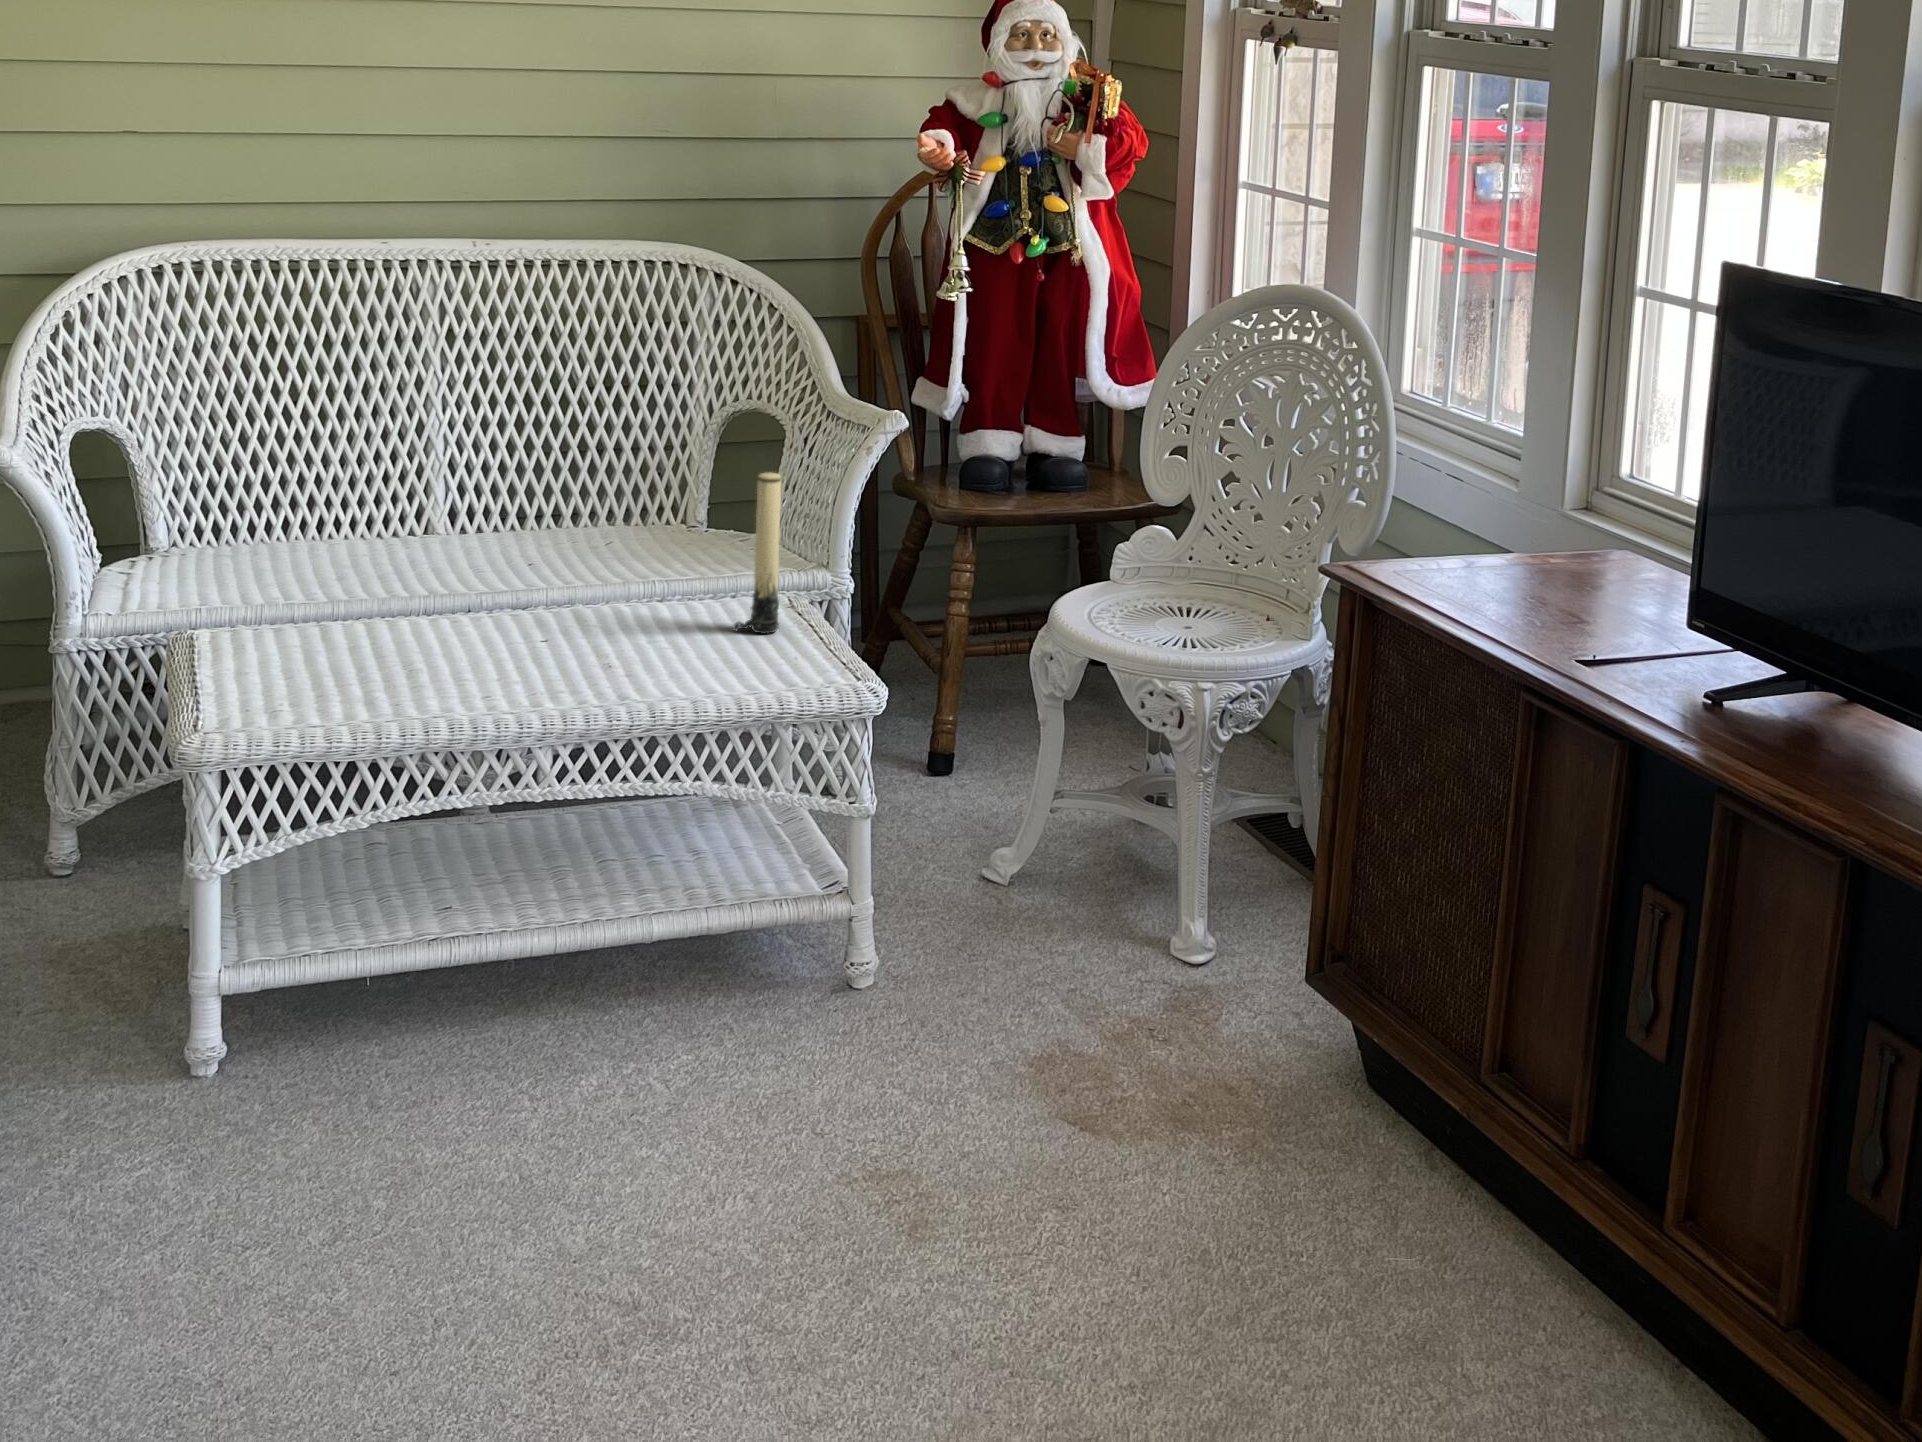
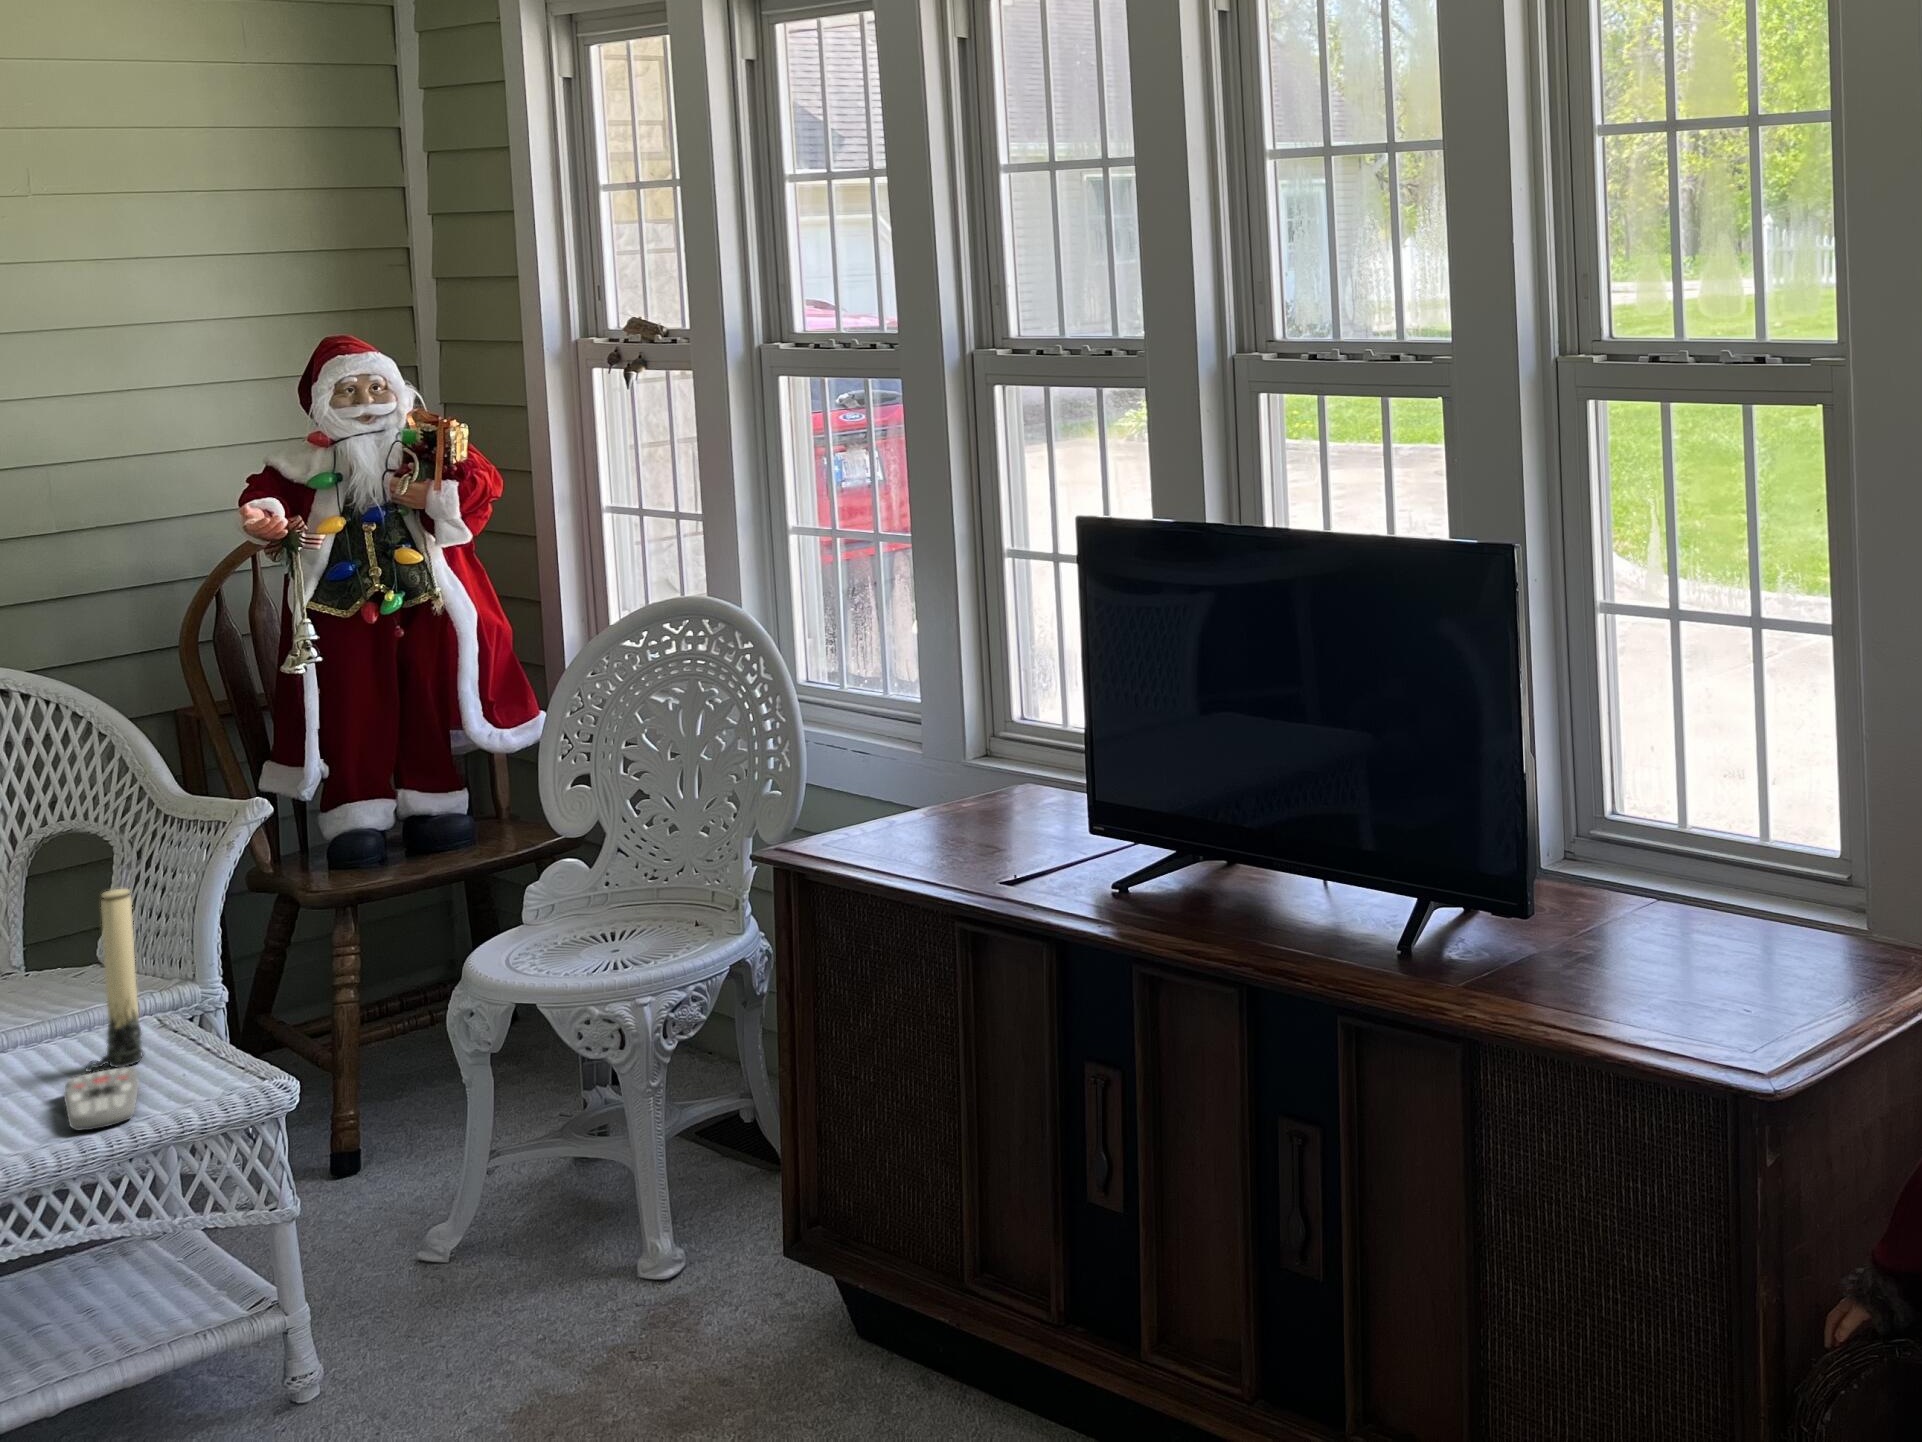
remote control: none [709,633,770,686] -> present [64,1067,139,1131]

